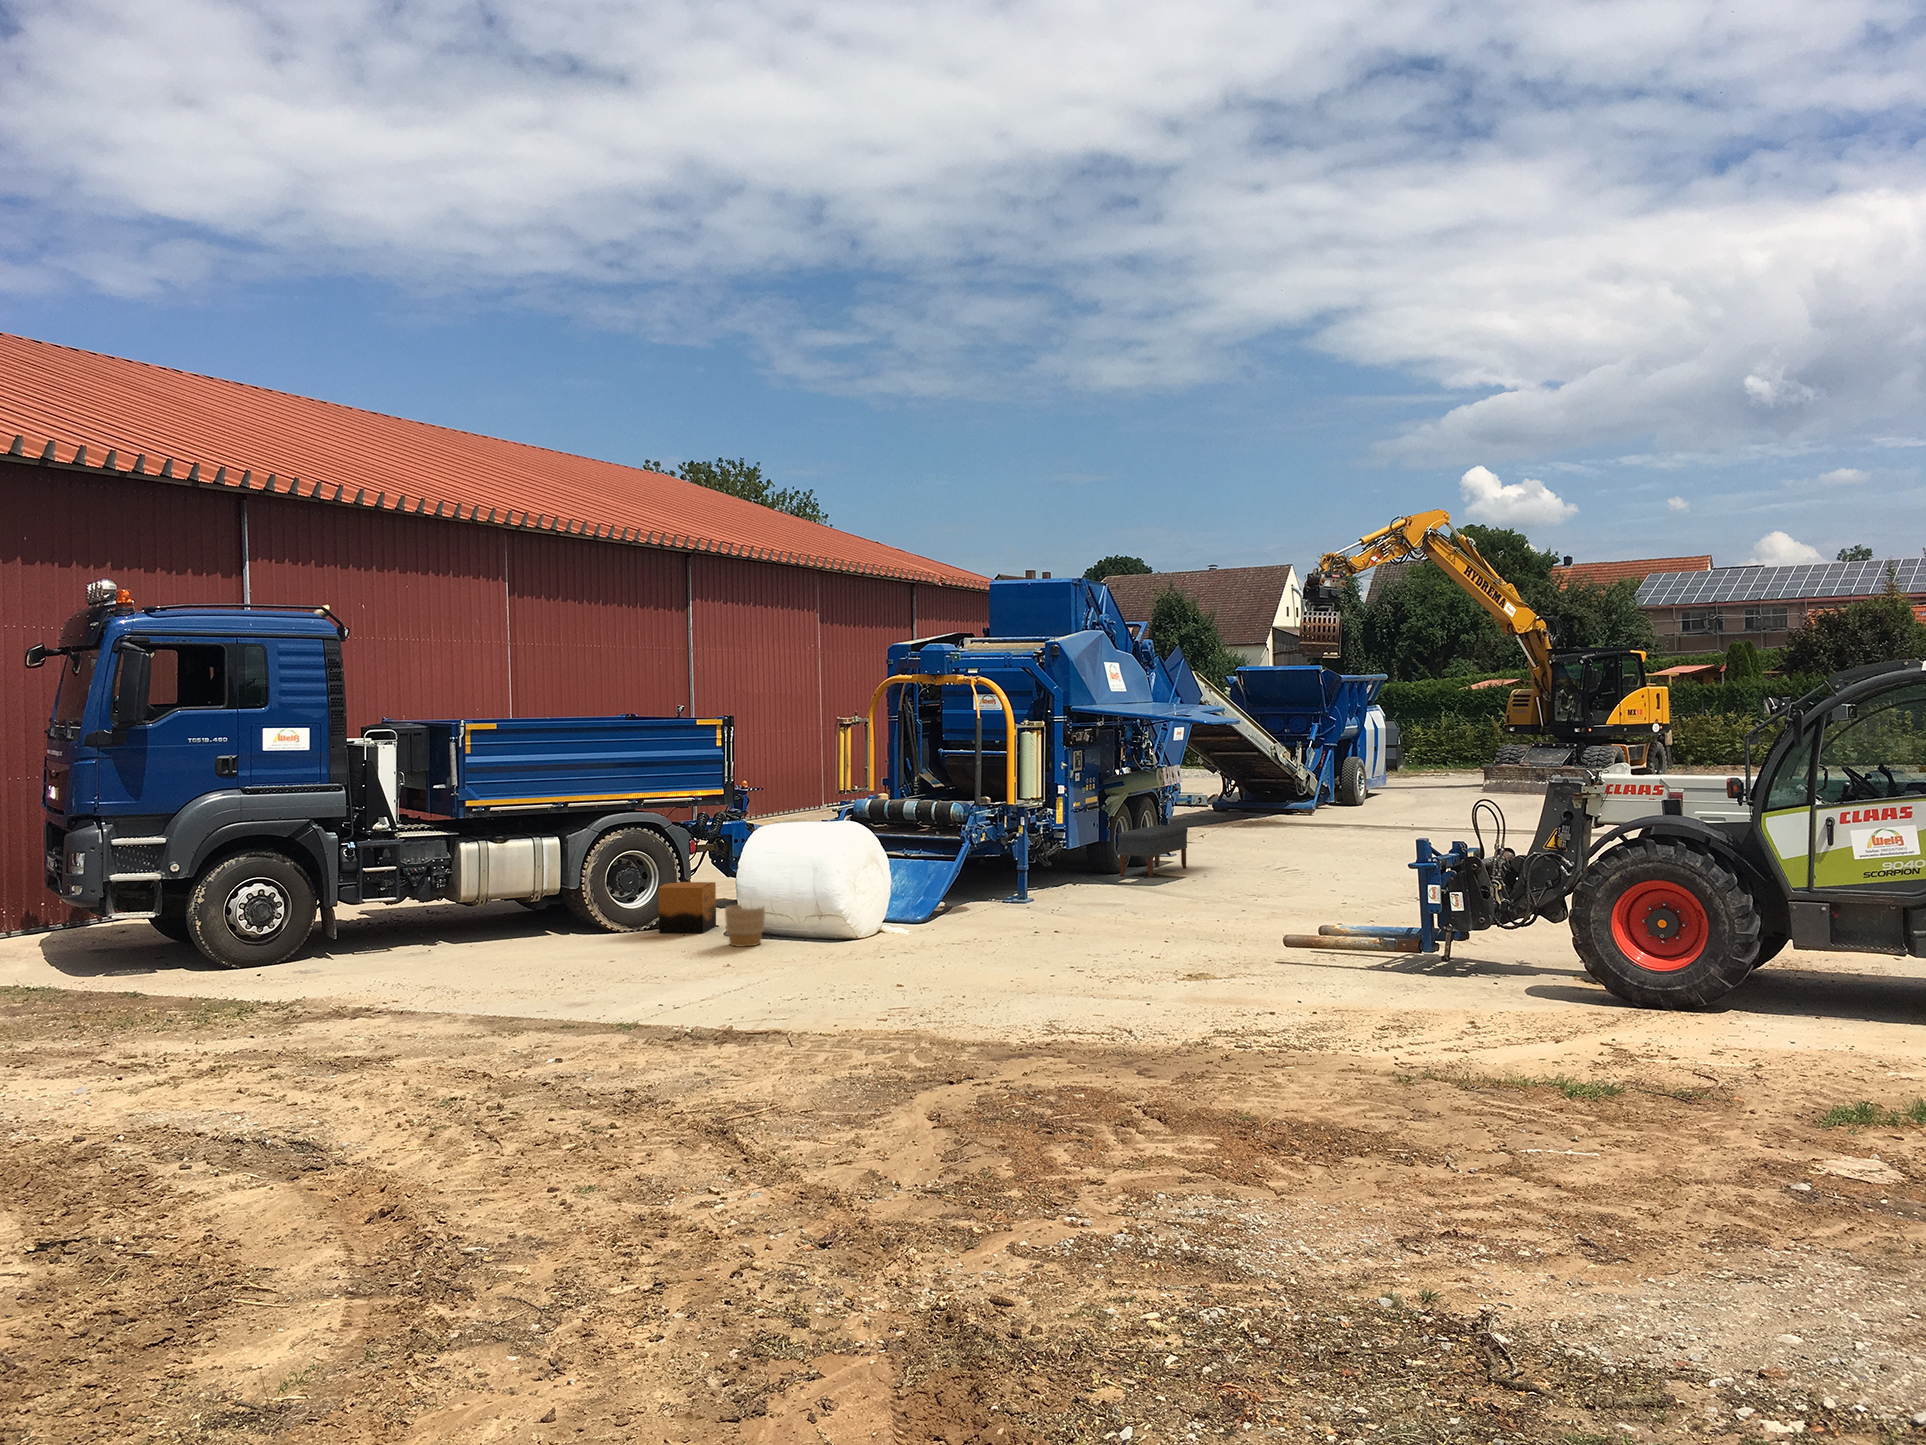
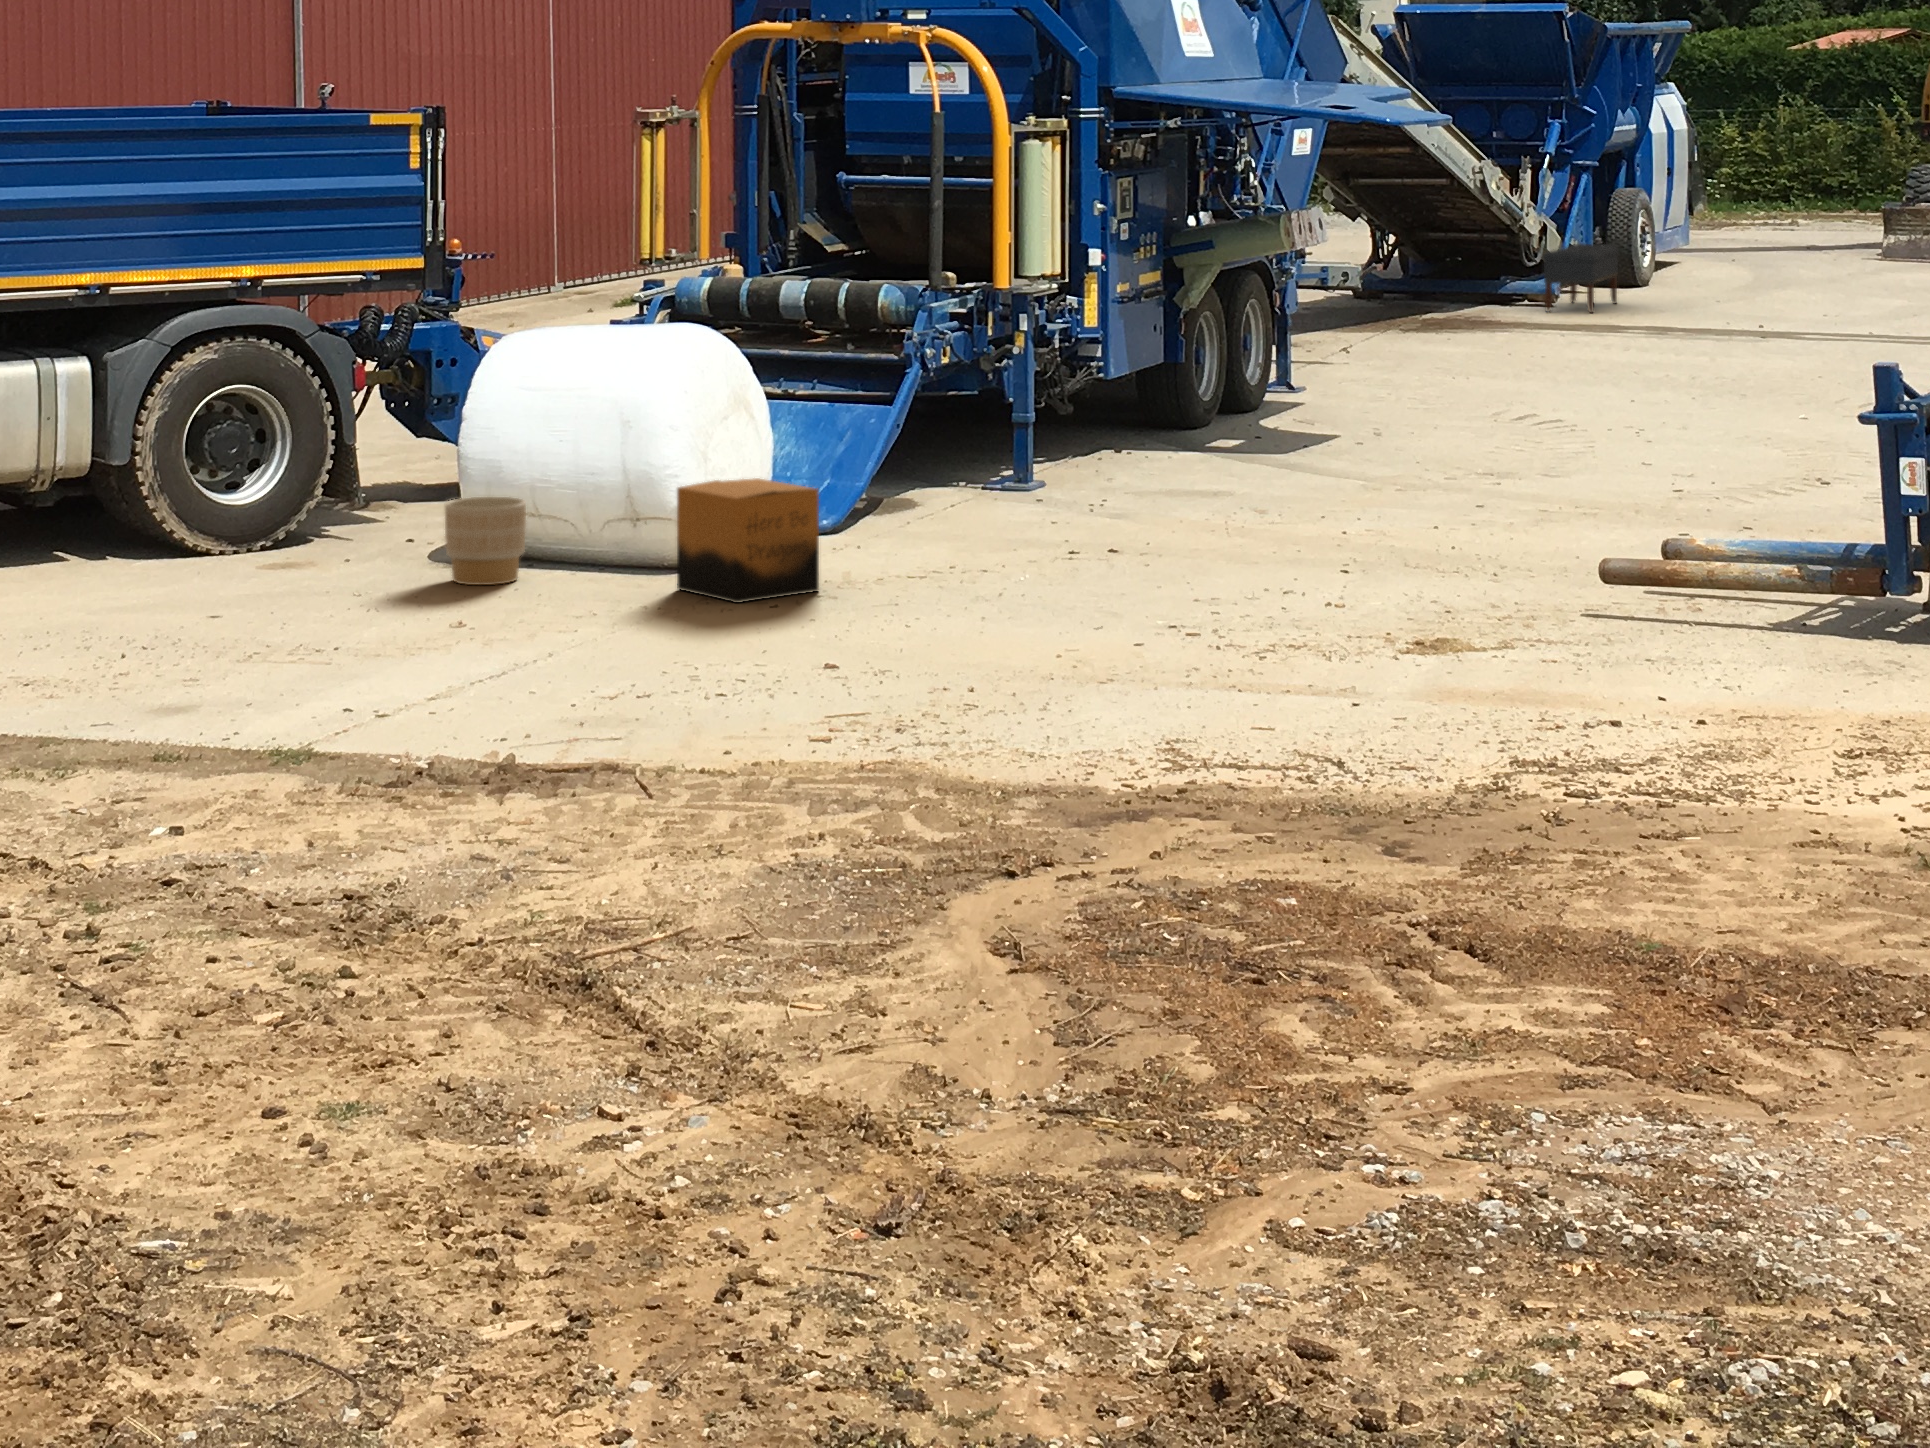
bench: present [1119,825,1188,878] -> present [1543,244,1618,313]
cardboard box: present [658,882,716,933] -> present [677,478,819,603]

